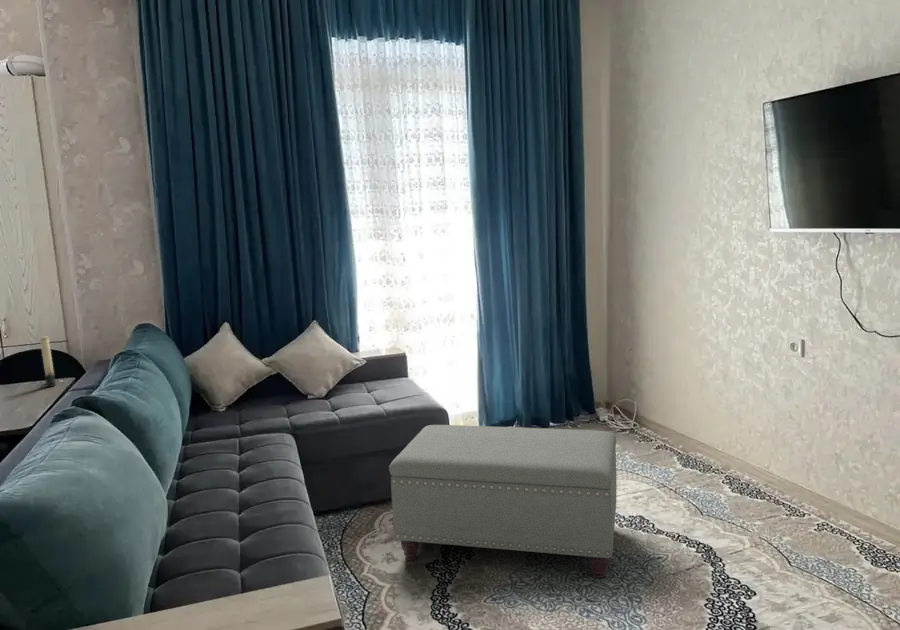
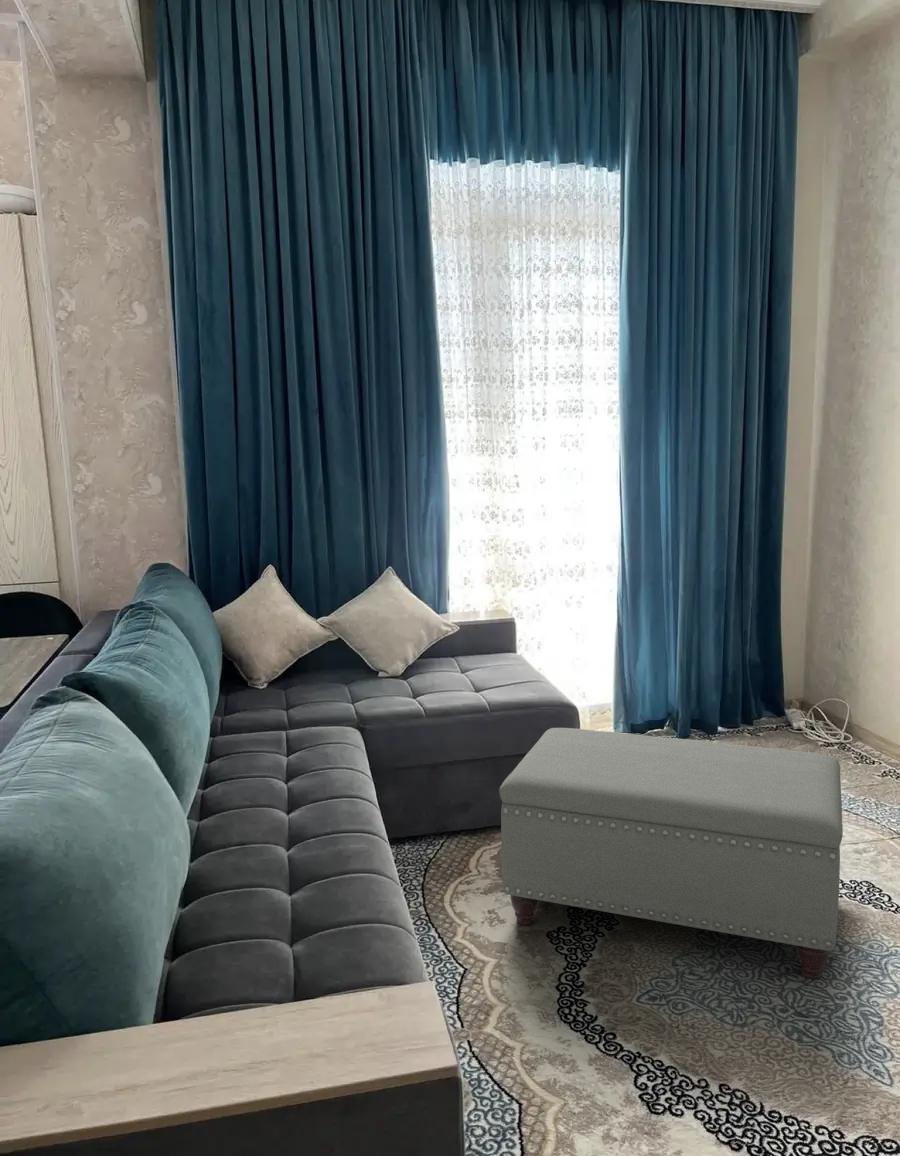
candle: present [40,337,56,387] -> none [23,575,42,644]

